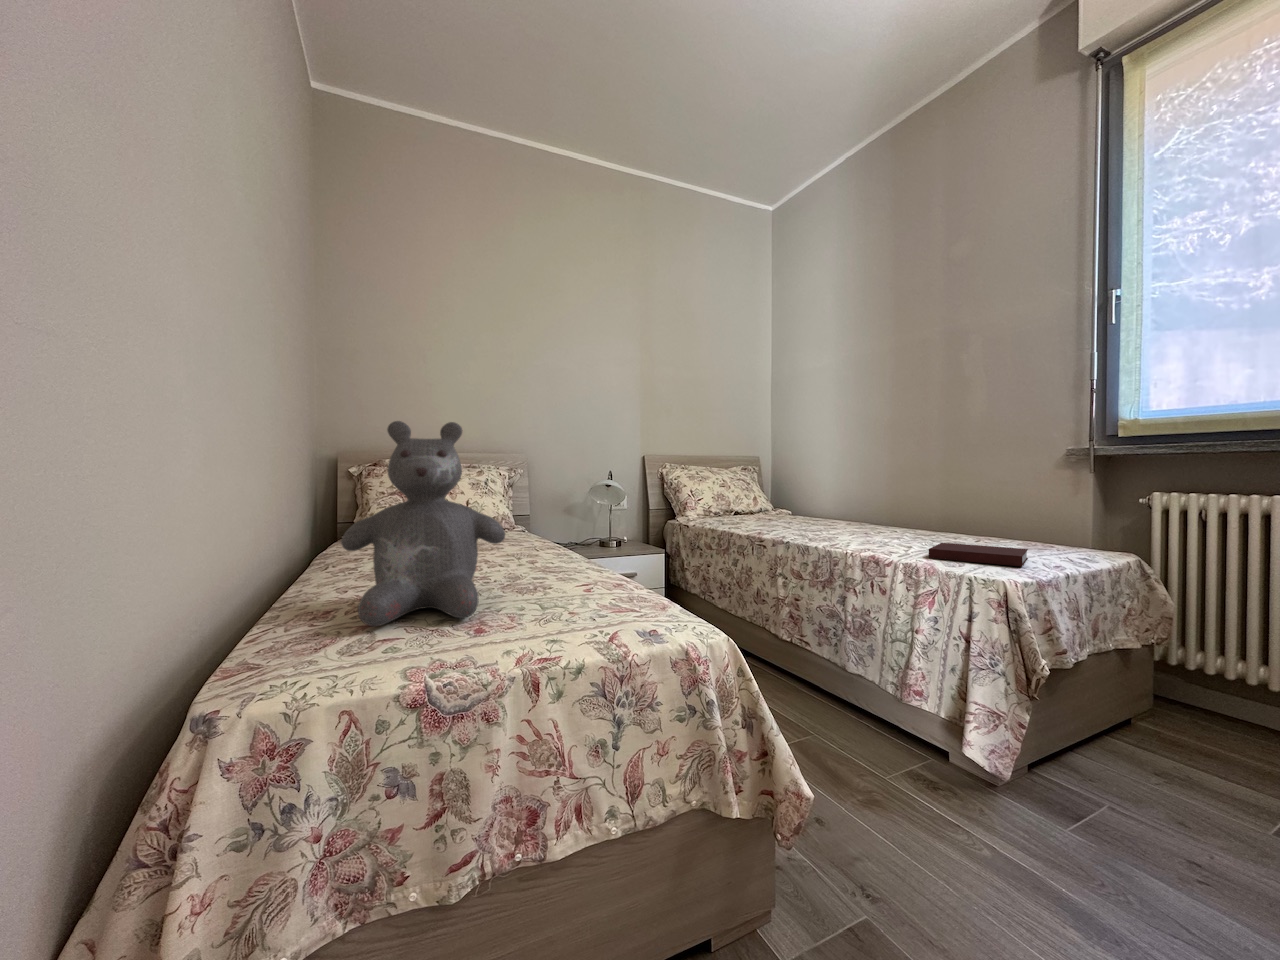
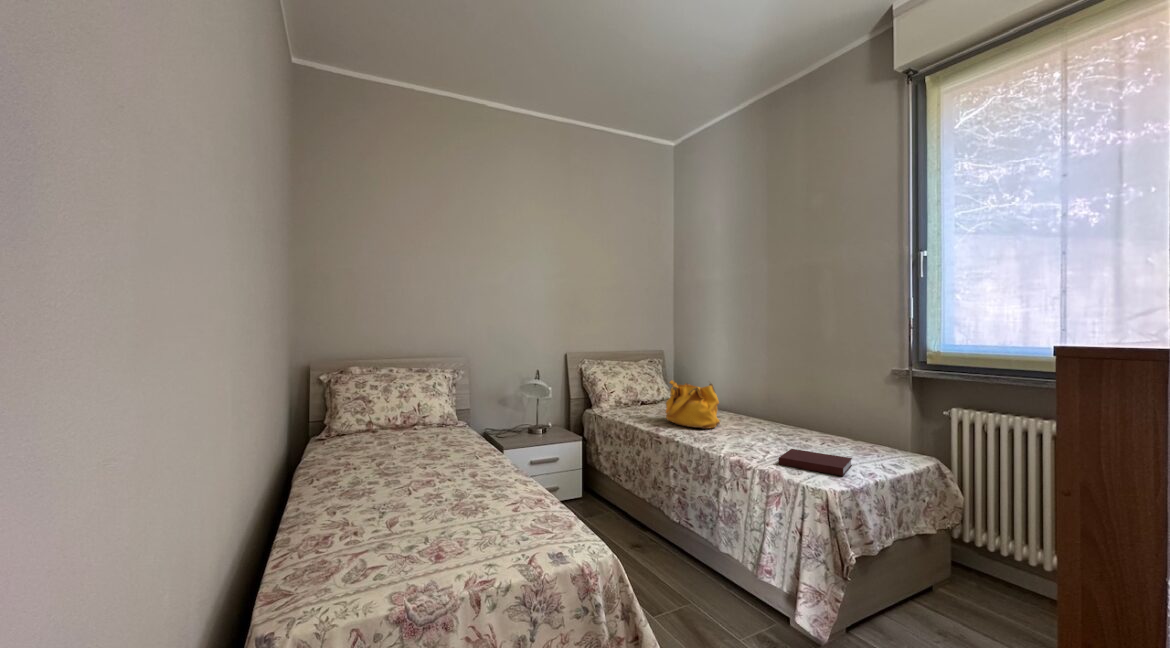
teddy bear: present [341,421,505,626] -> none [336,391,455,553]
handbag: none [769,473,838,531] -> present [666,380,720,429]

